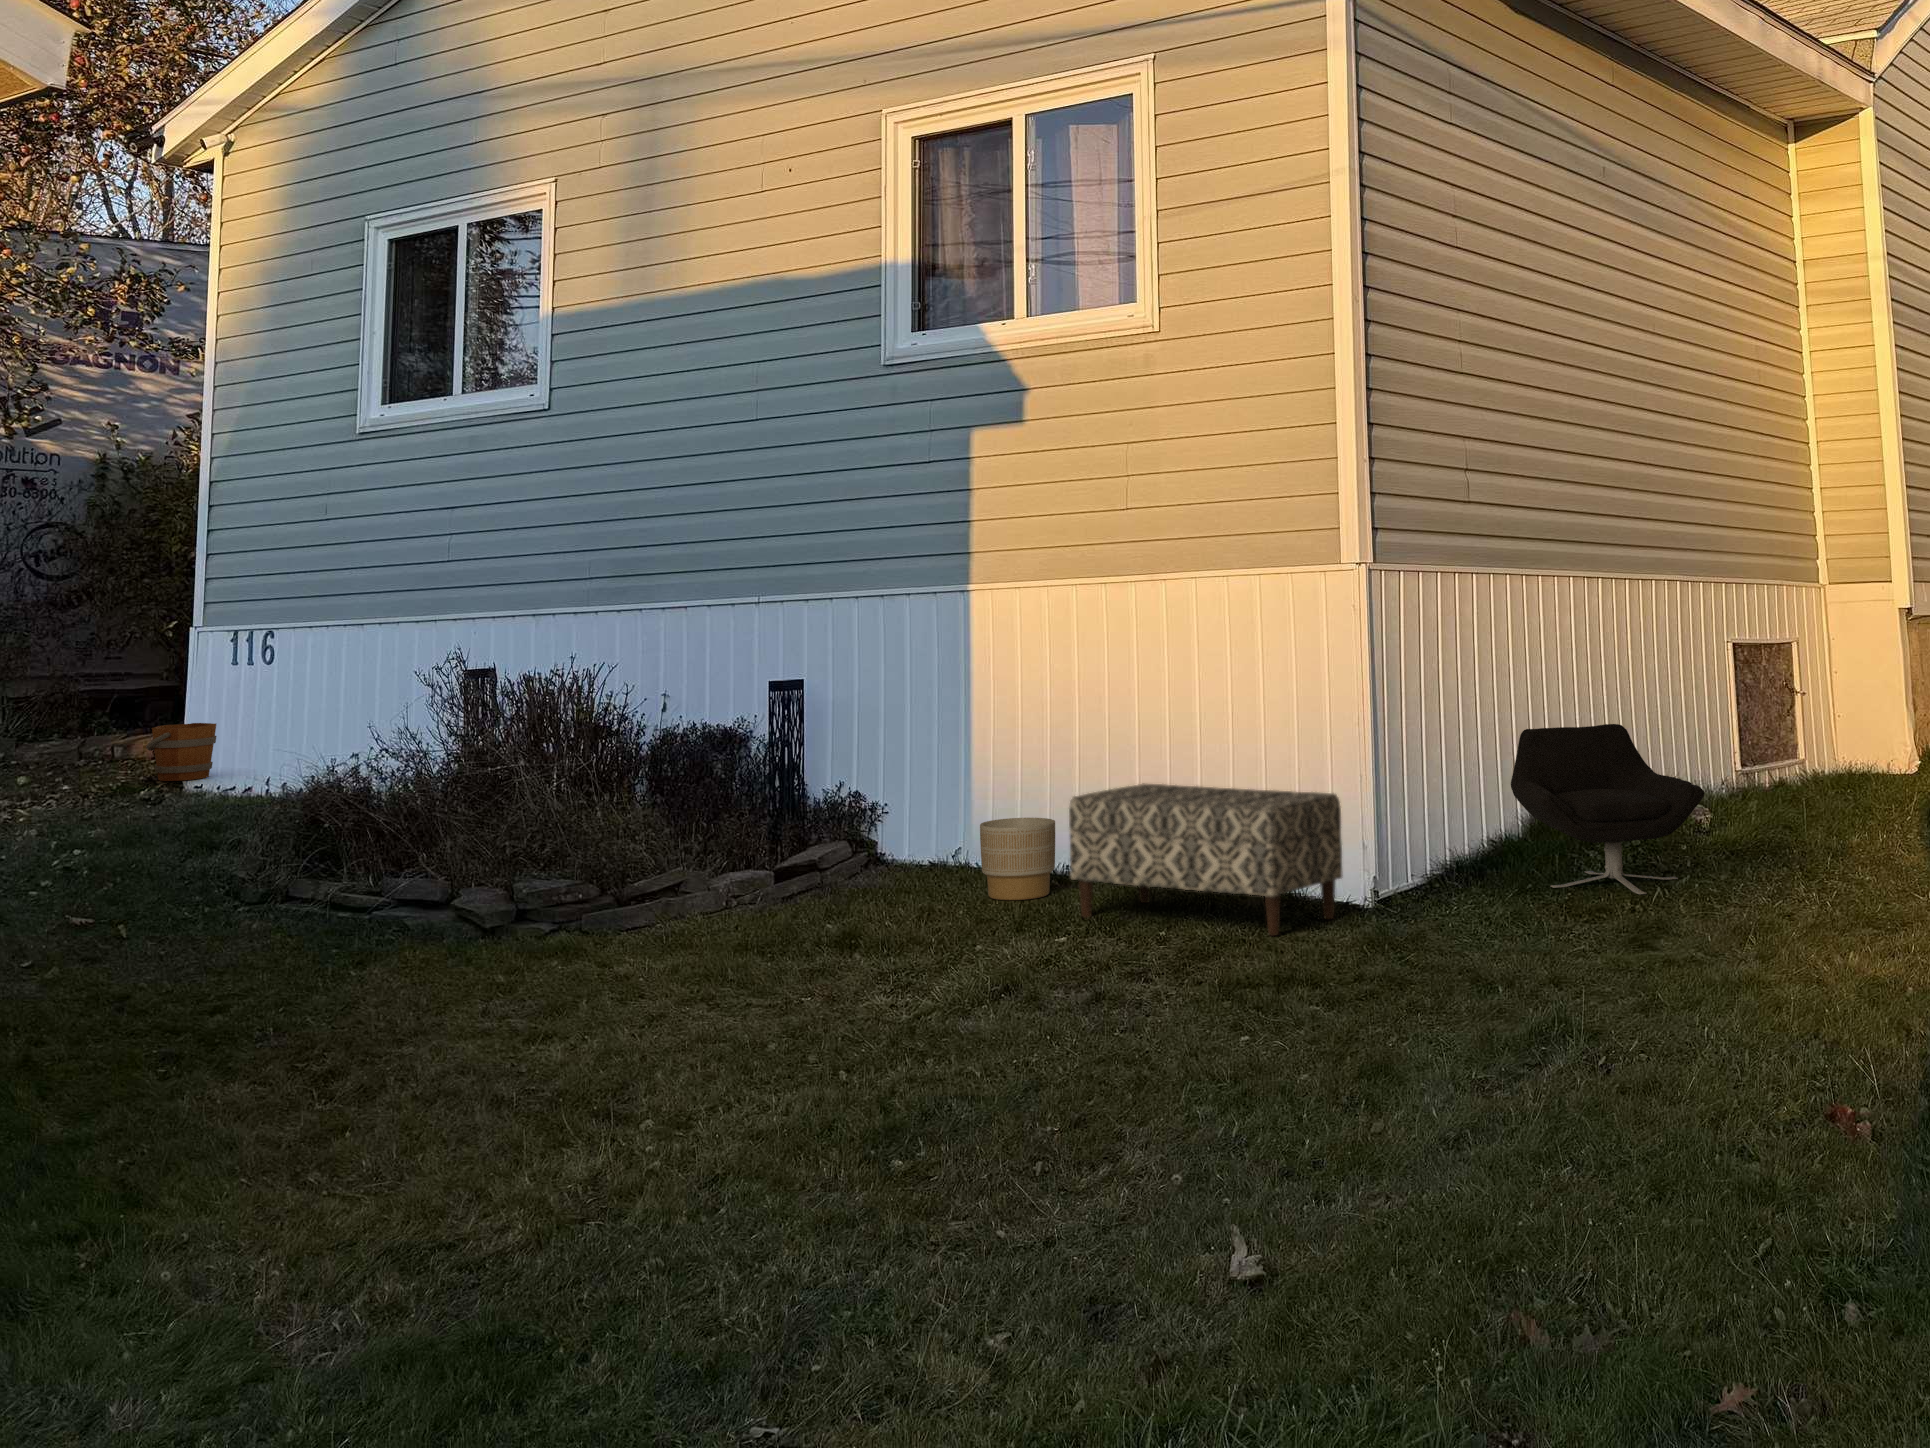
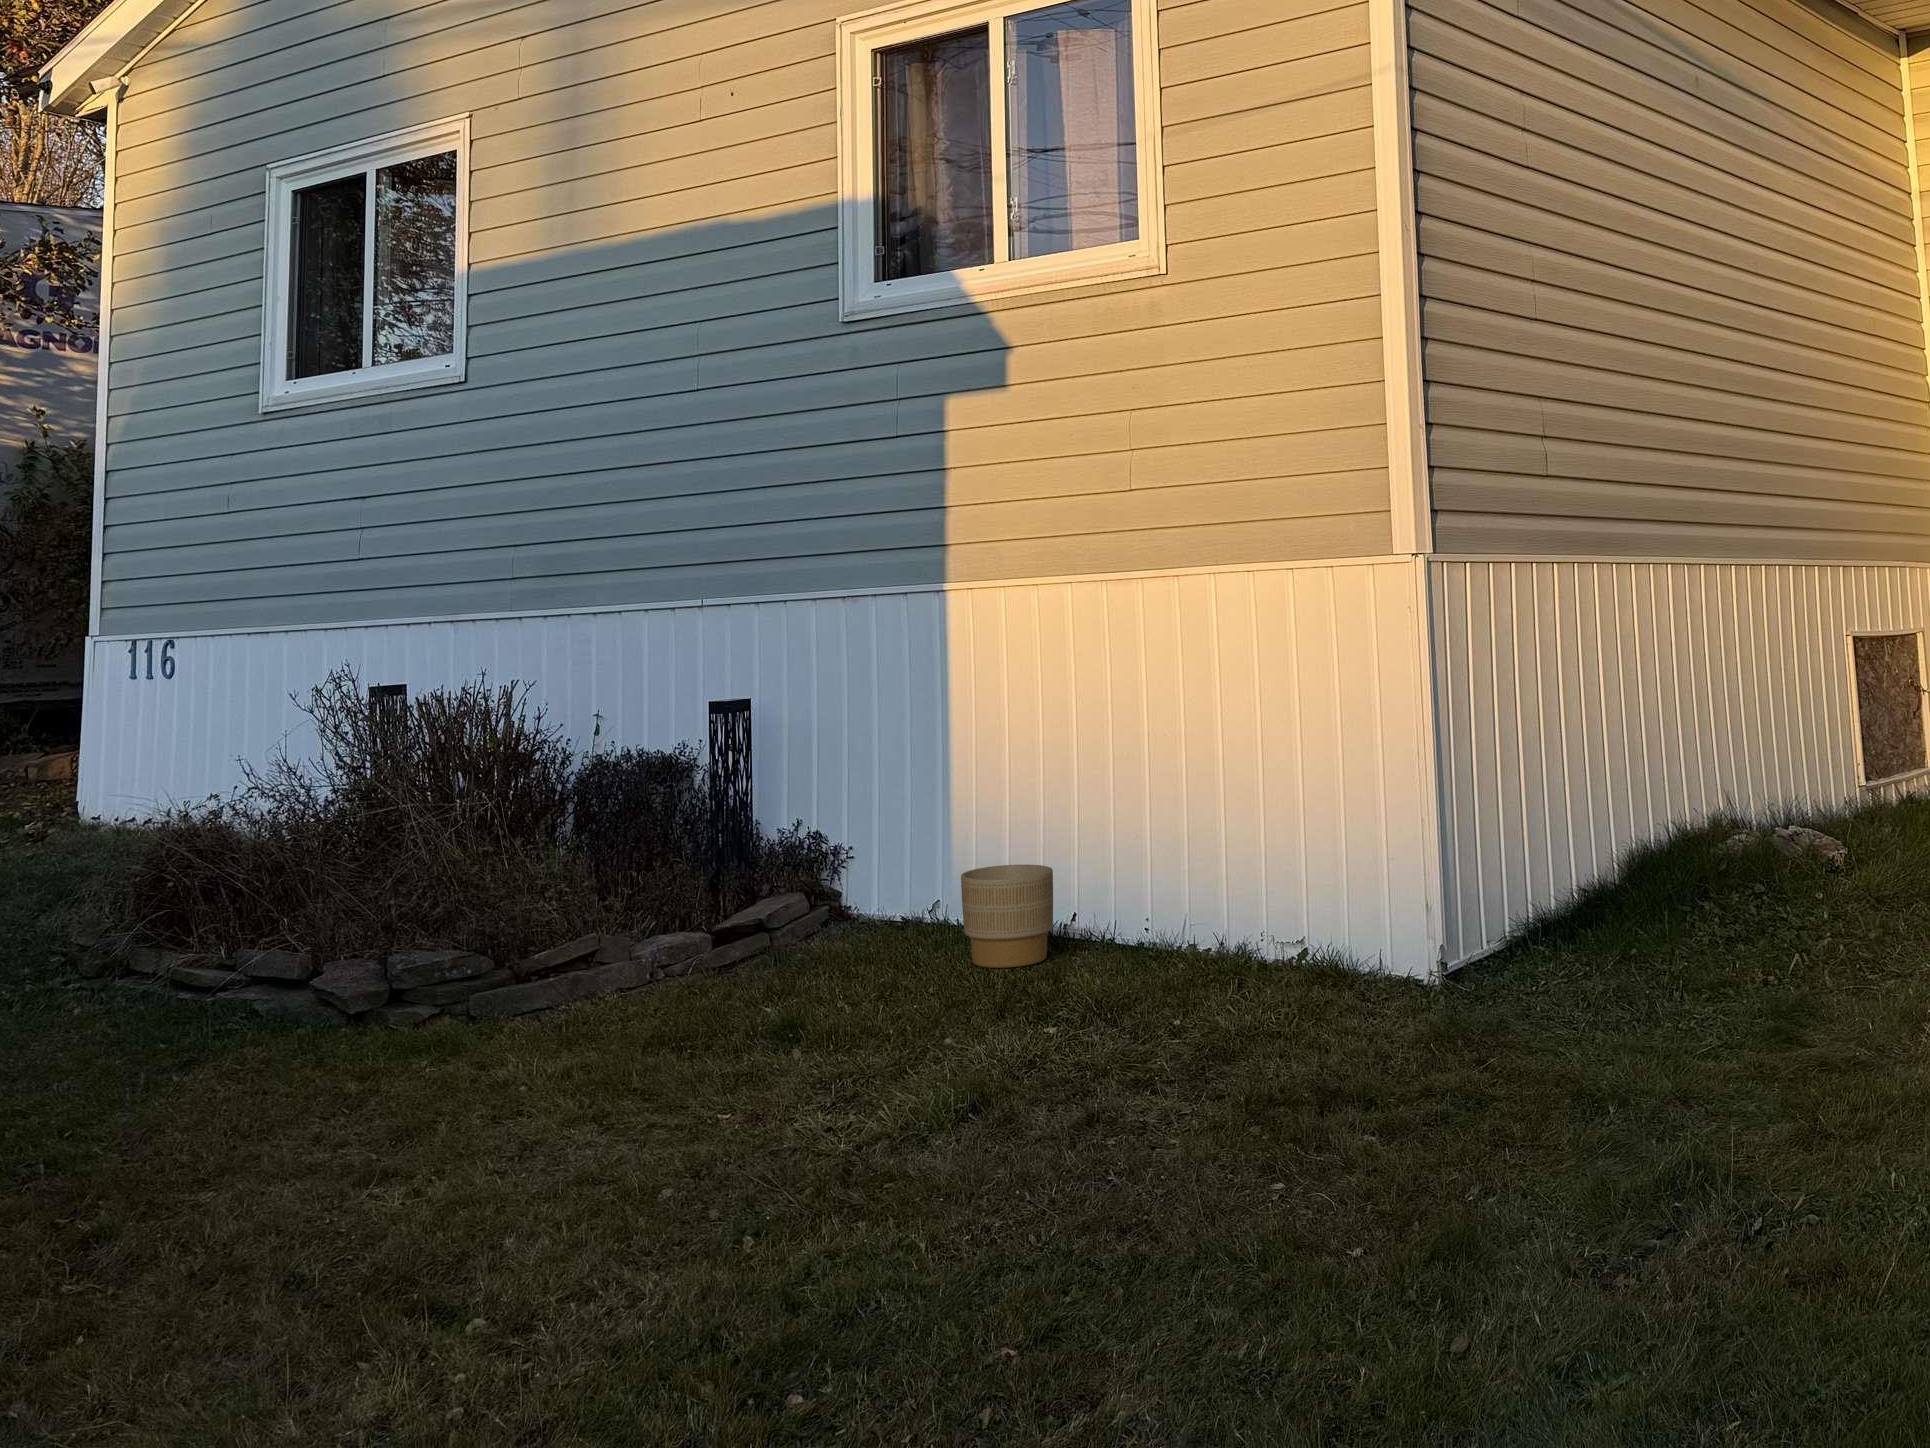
bucket: present [146,723,217,781] -> none [23,747,105,814]
lounge chair: present [1511,724,1704,894] -> none [1606,741,1846,955]
bench: present [1069,783,1343,936] -> none [1066,824,1405,1021]

